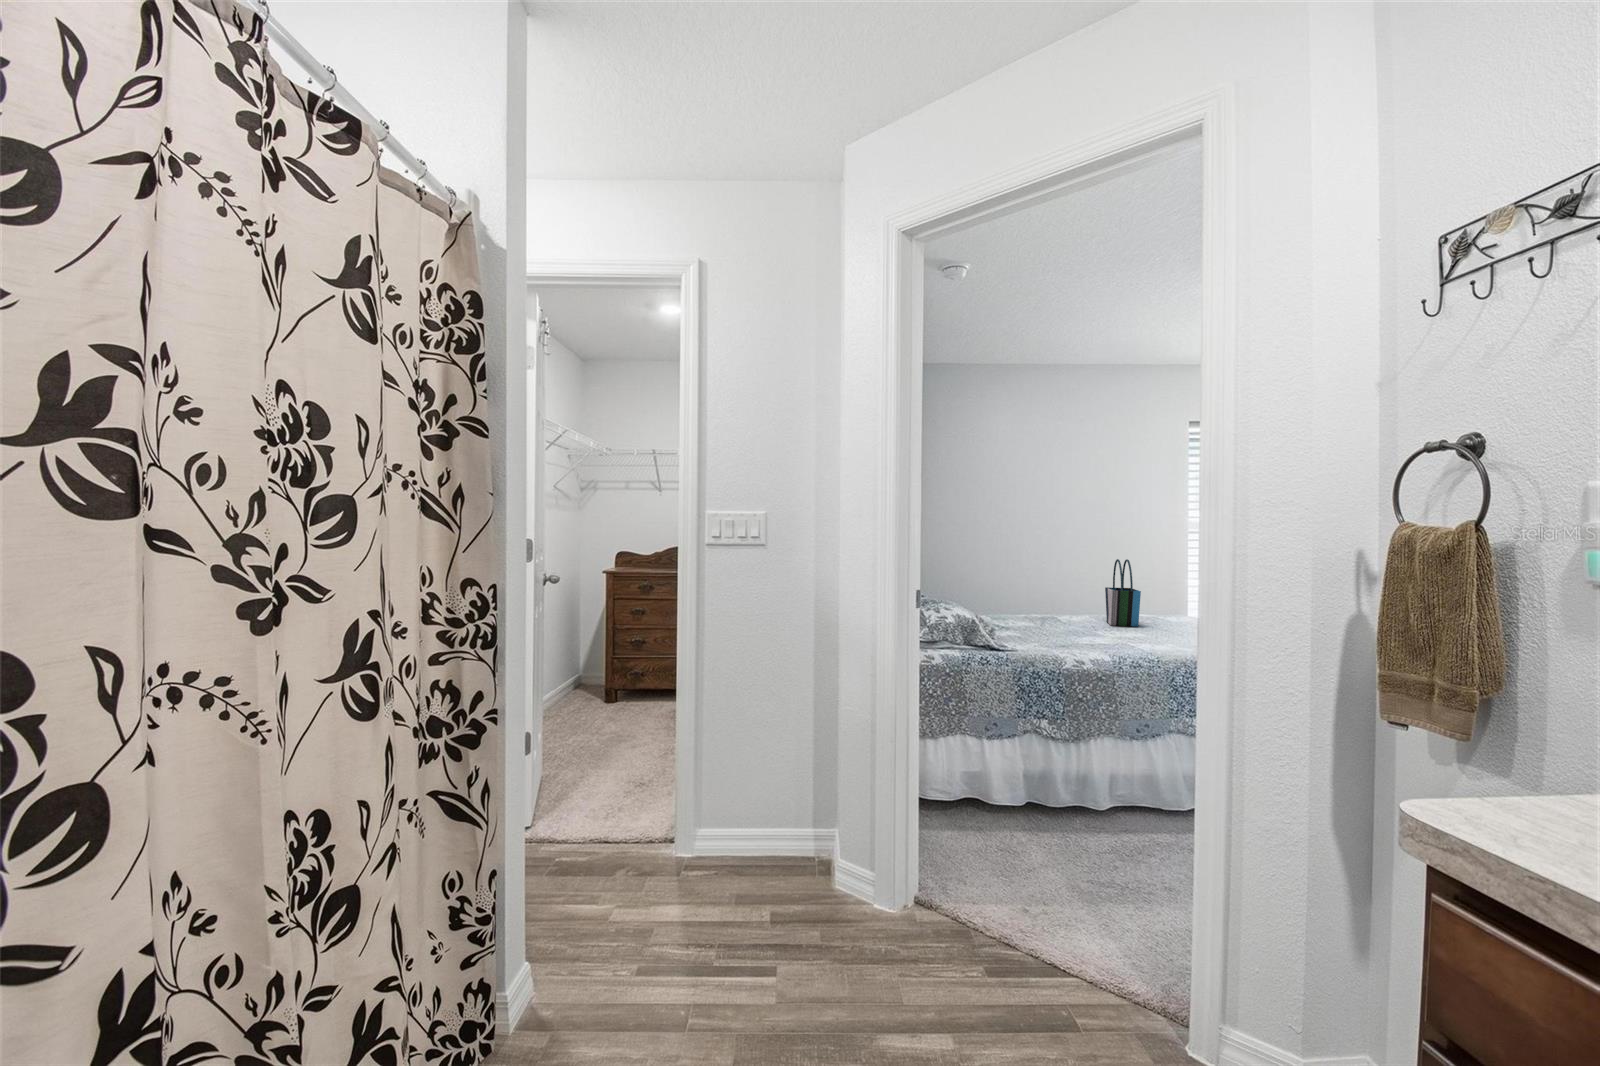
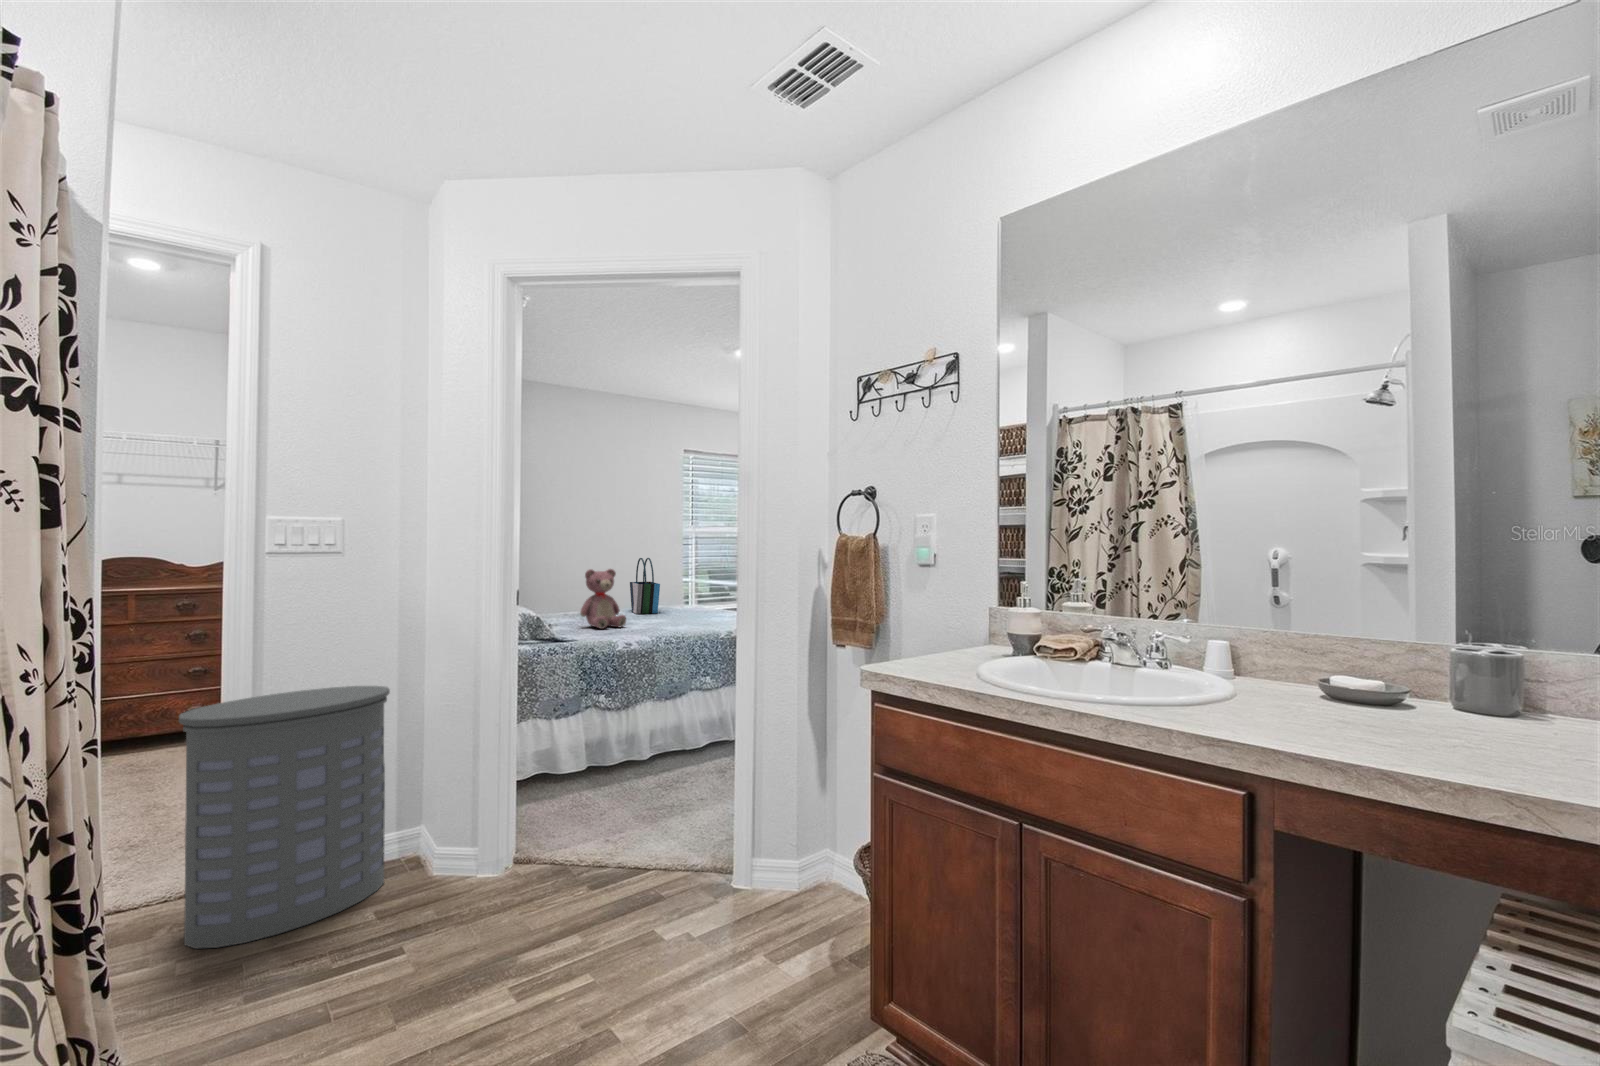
teddy bear: none [1035,570,1089,640] -> present [580,569,626,629]
laundry hamper: none [626,675,797,909] -> present [179,686,390,949]

